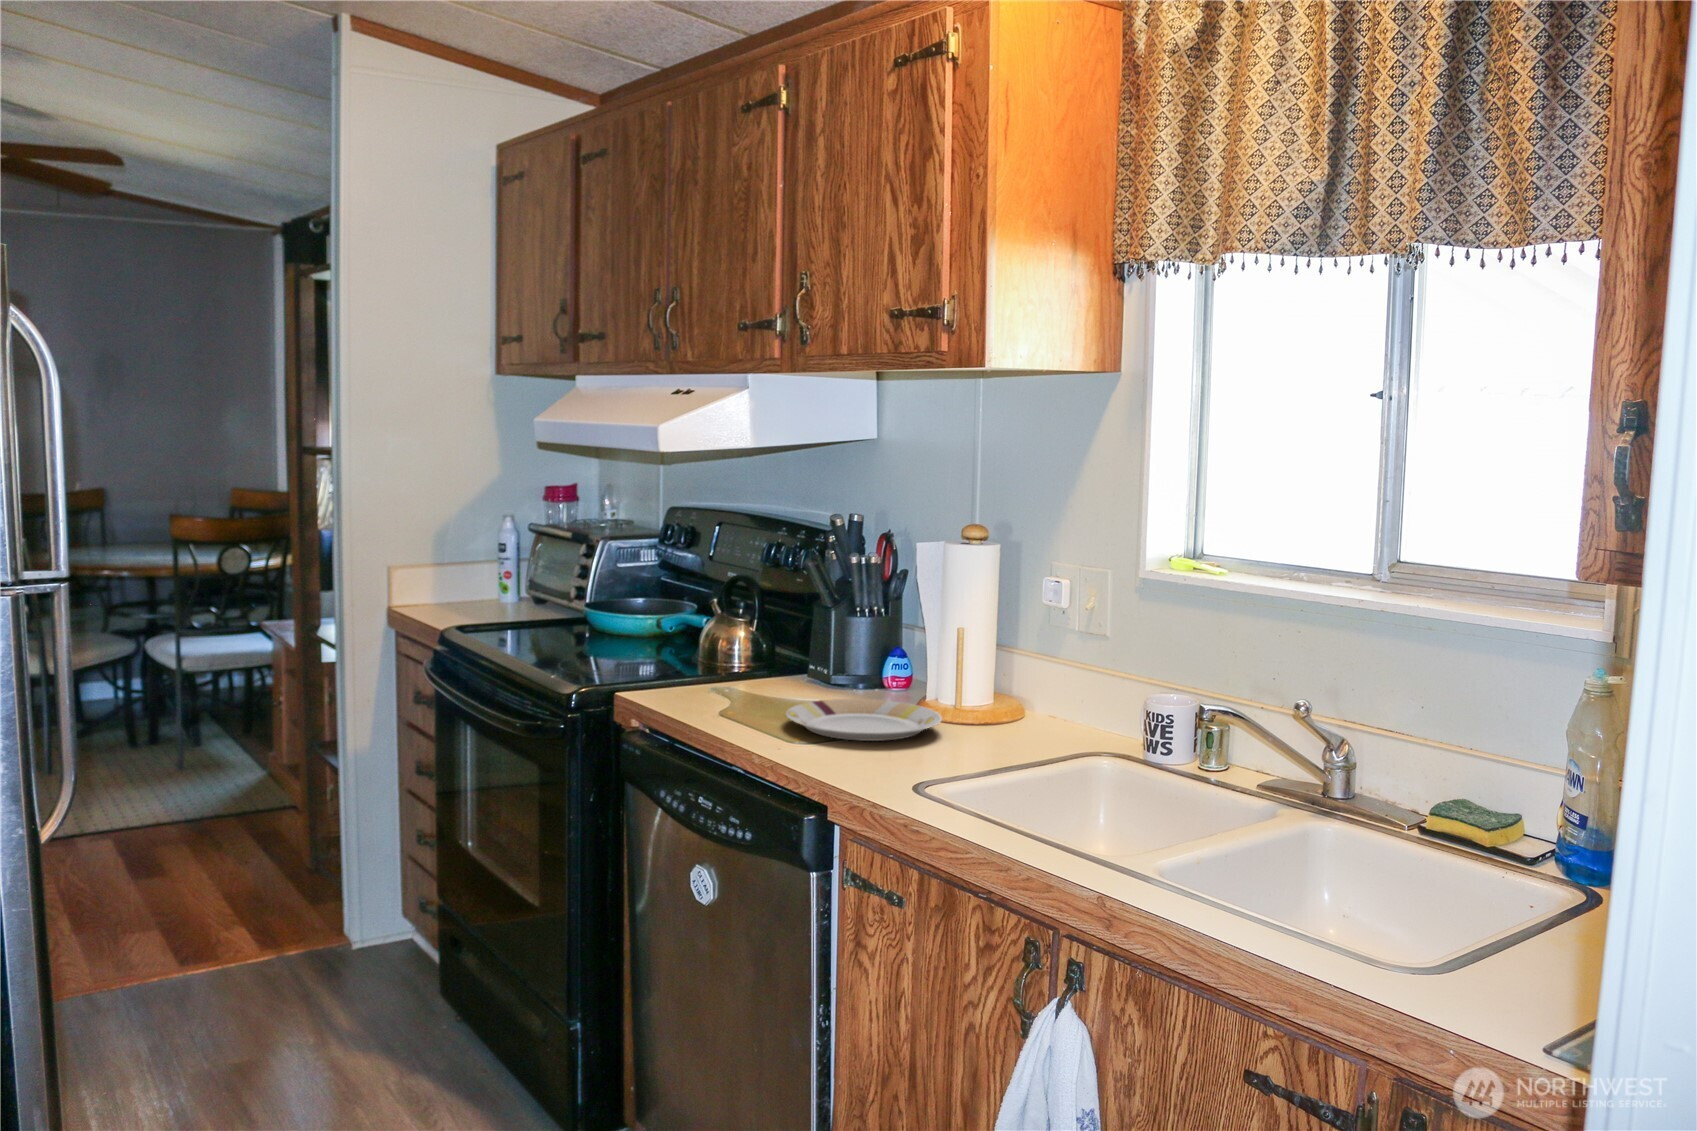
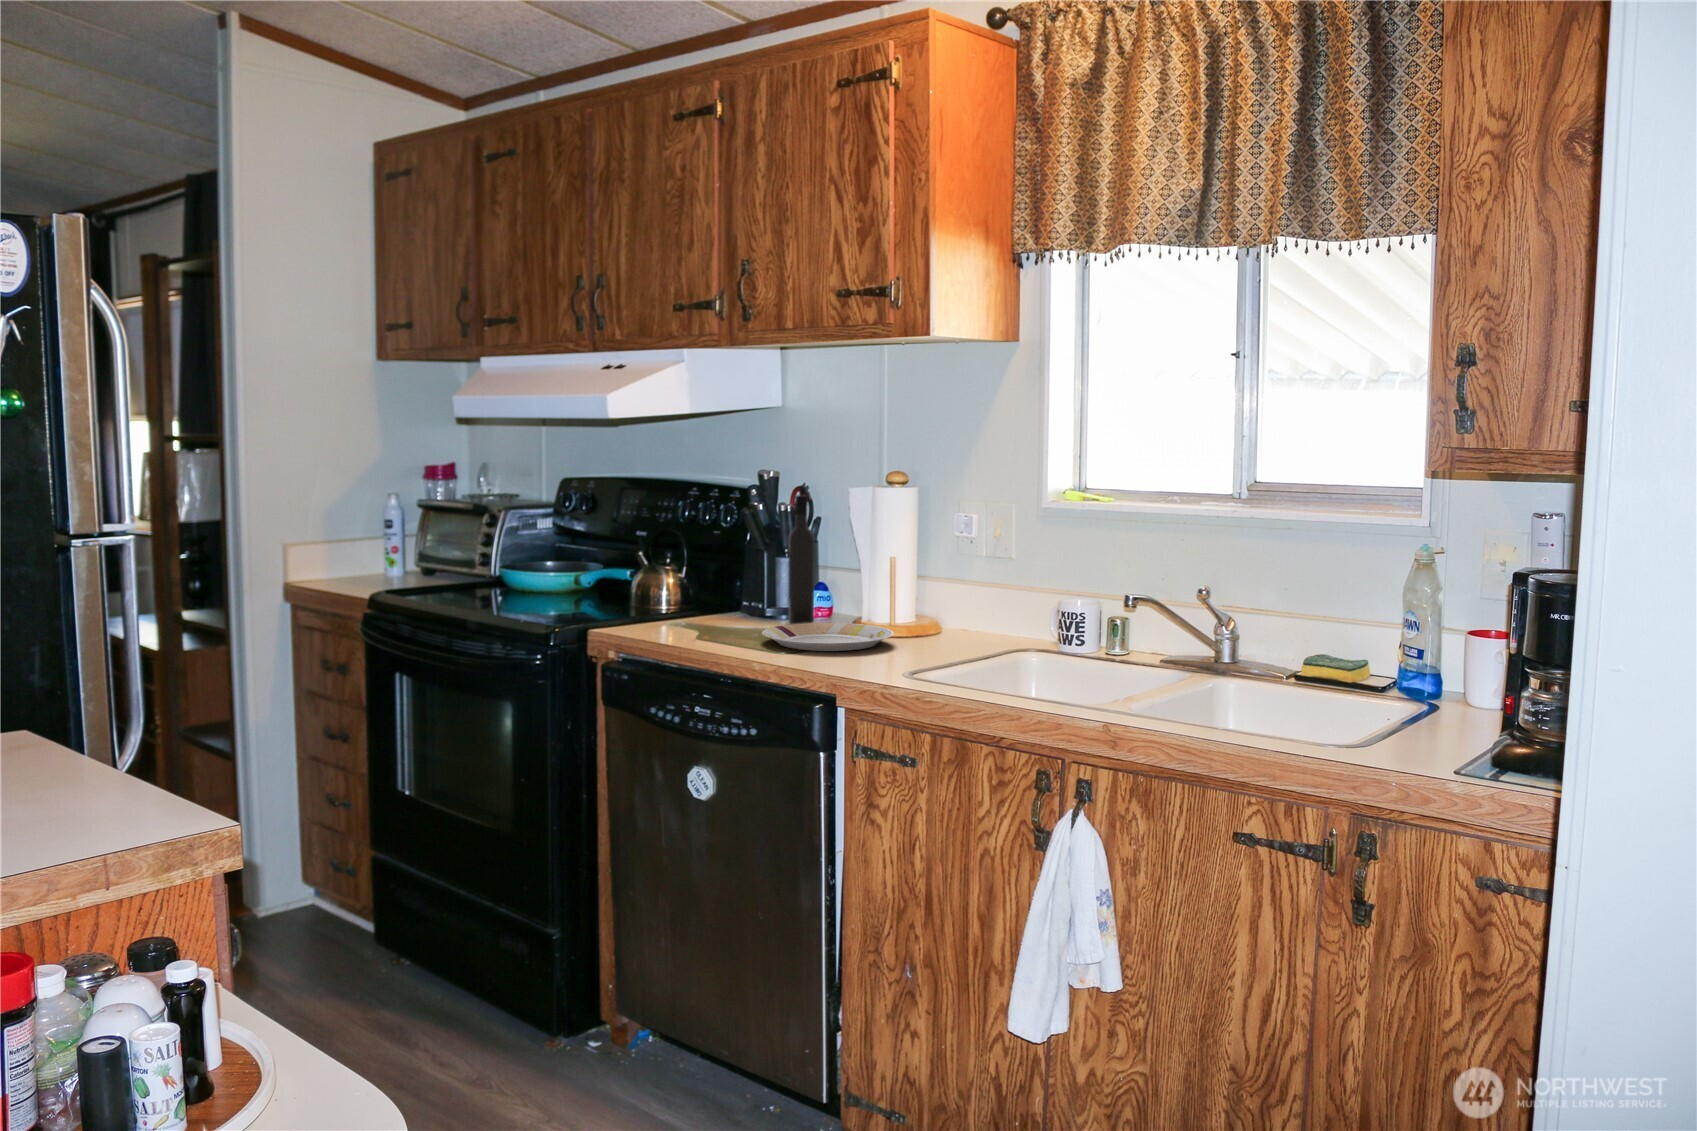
wine bottle: none [845,547,879,699] -> present [789,495,814,624]

